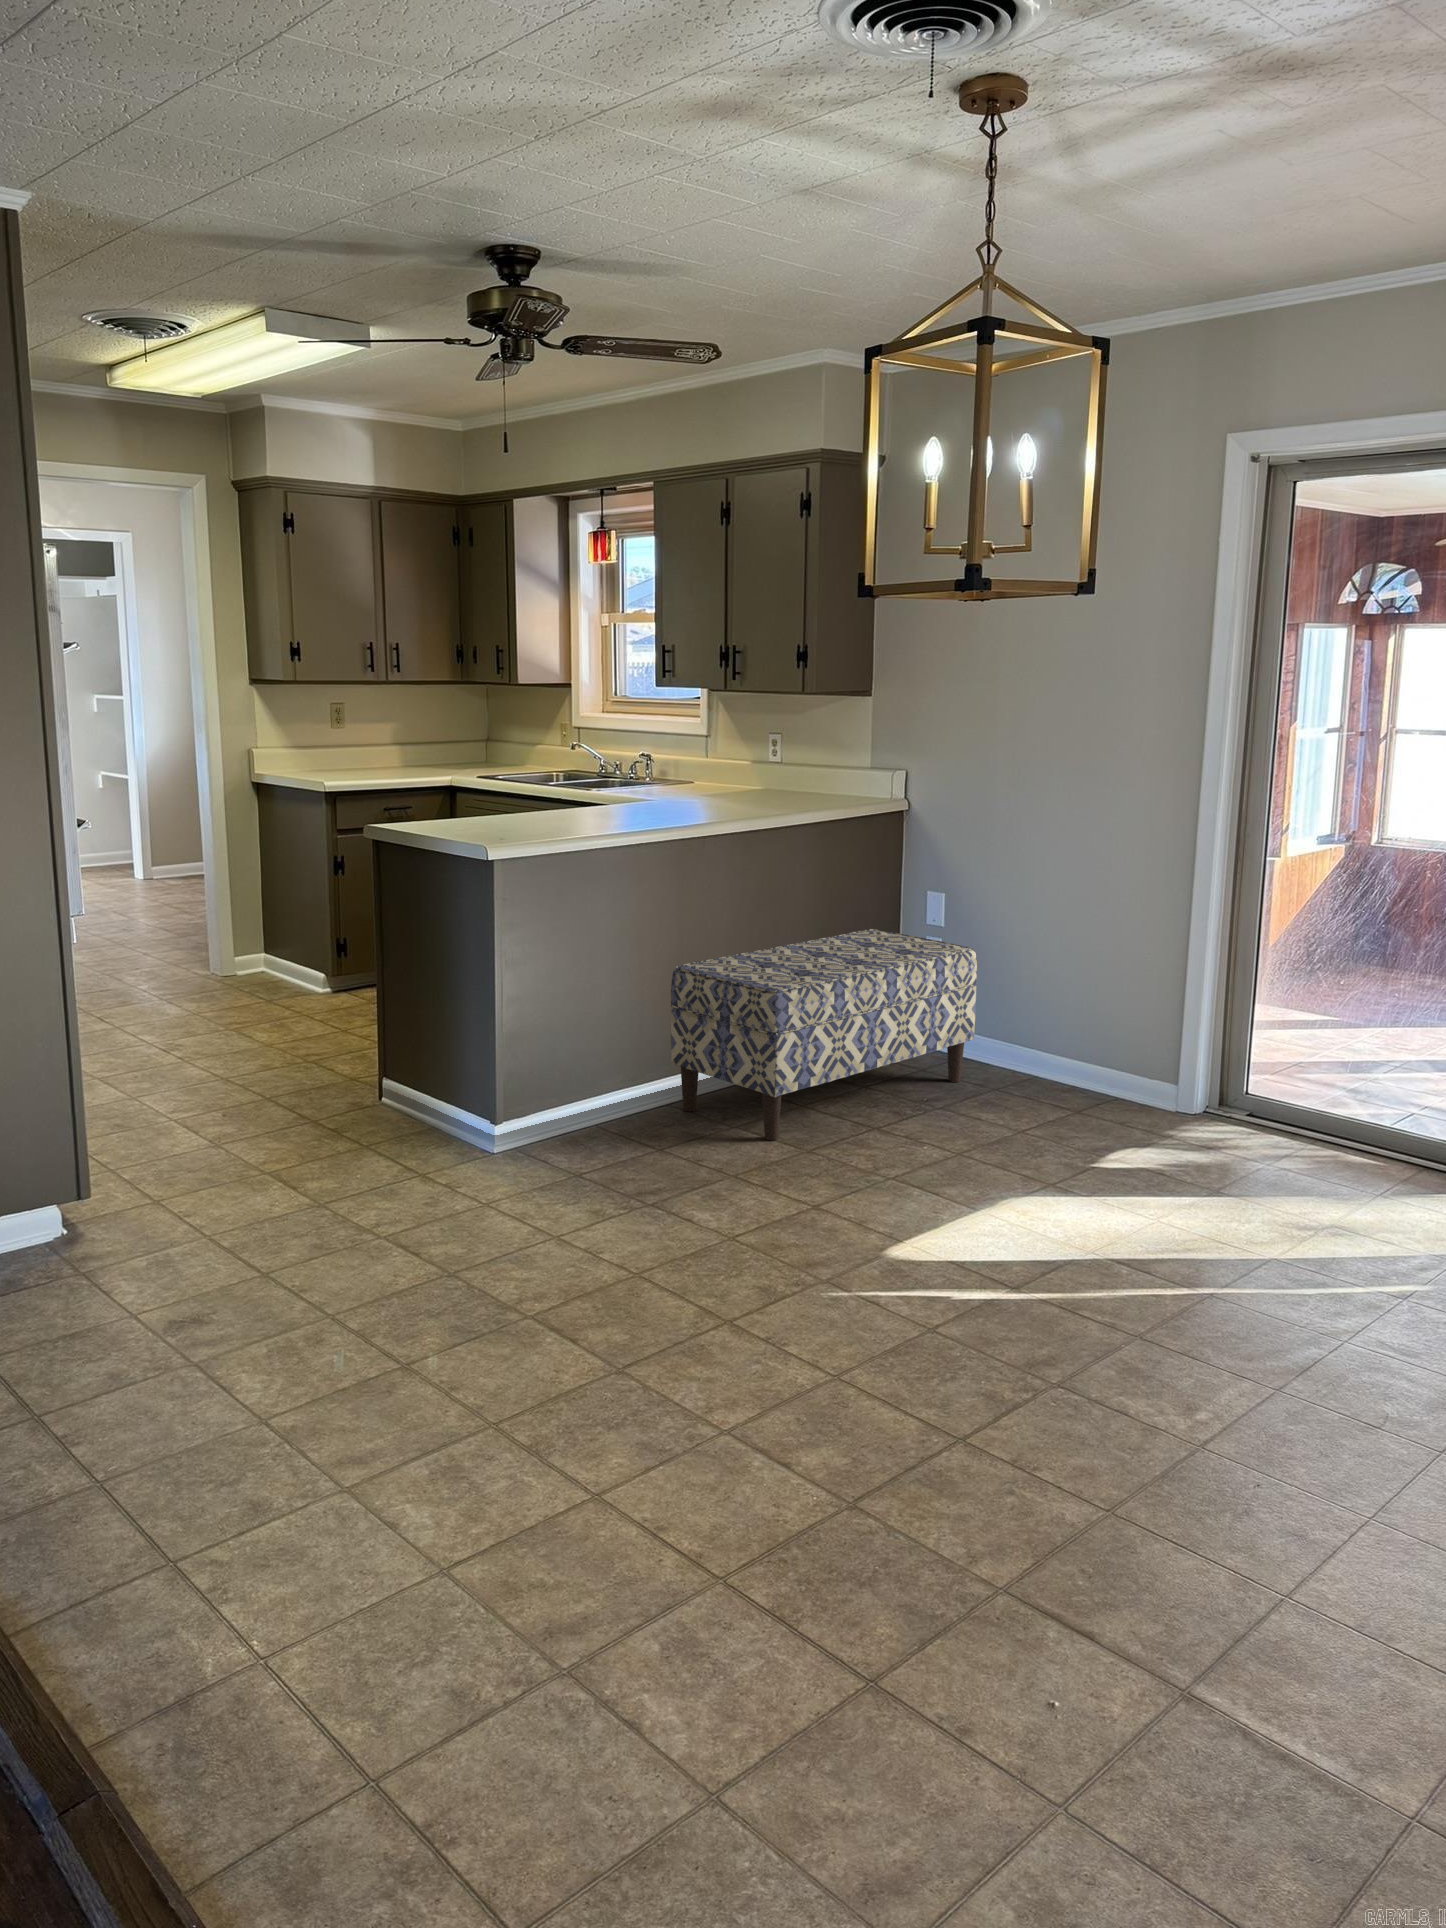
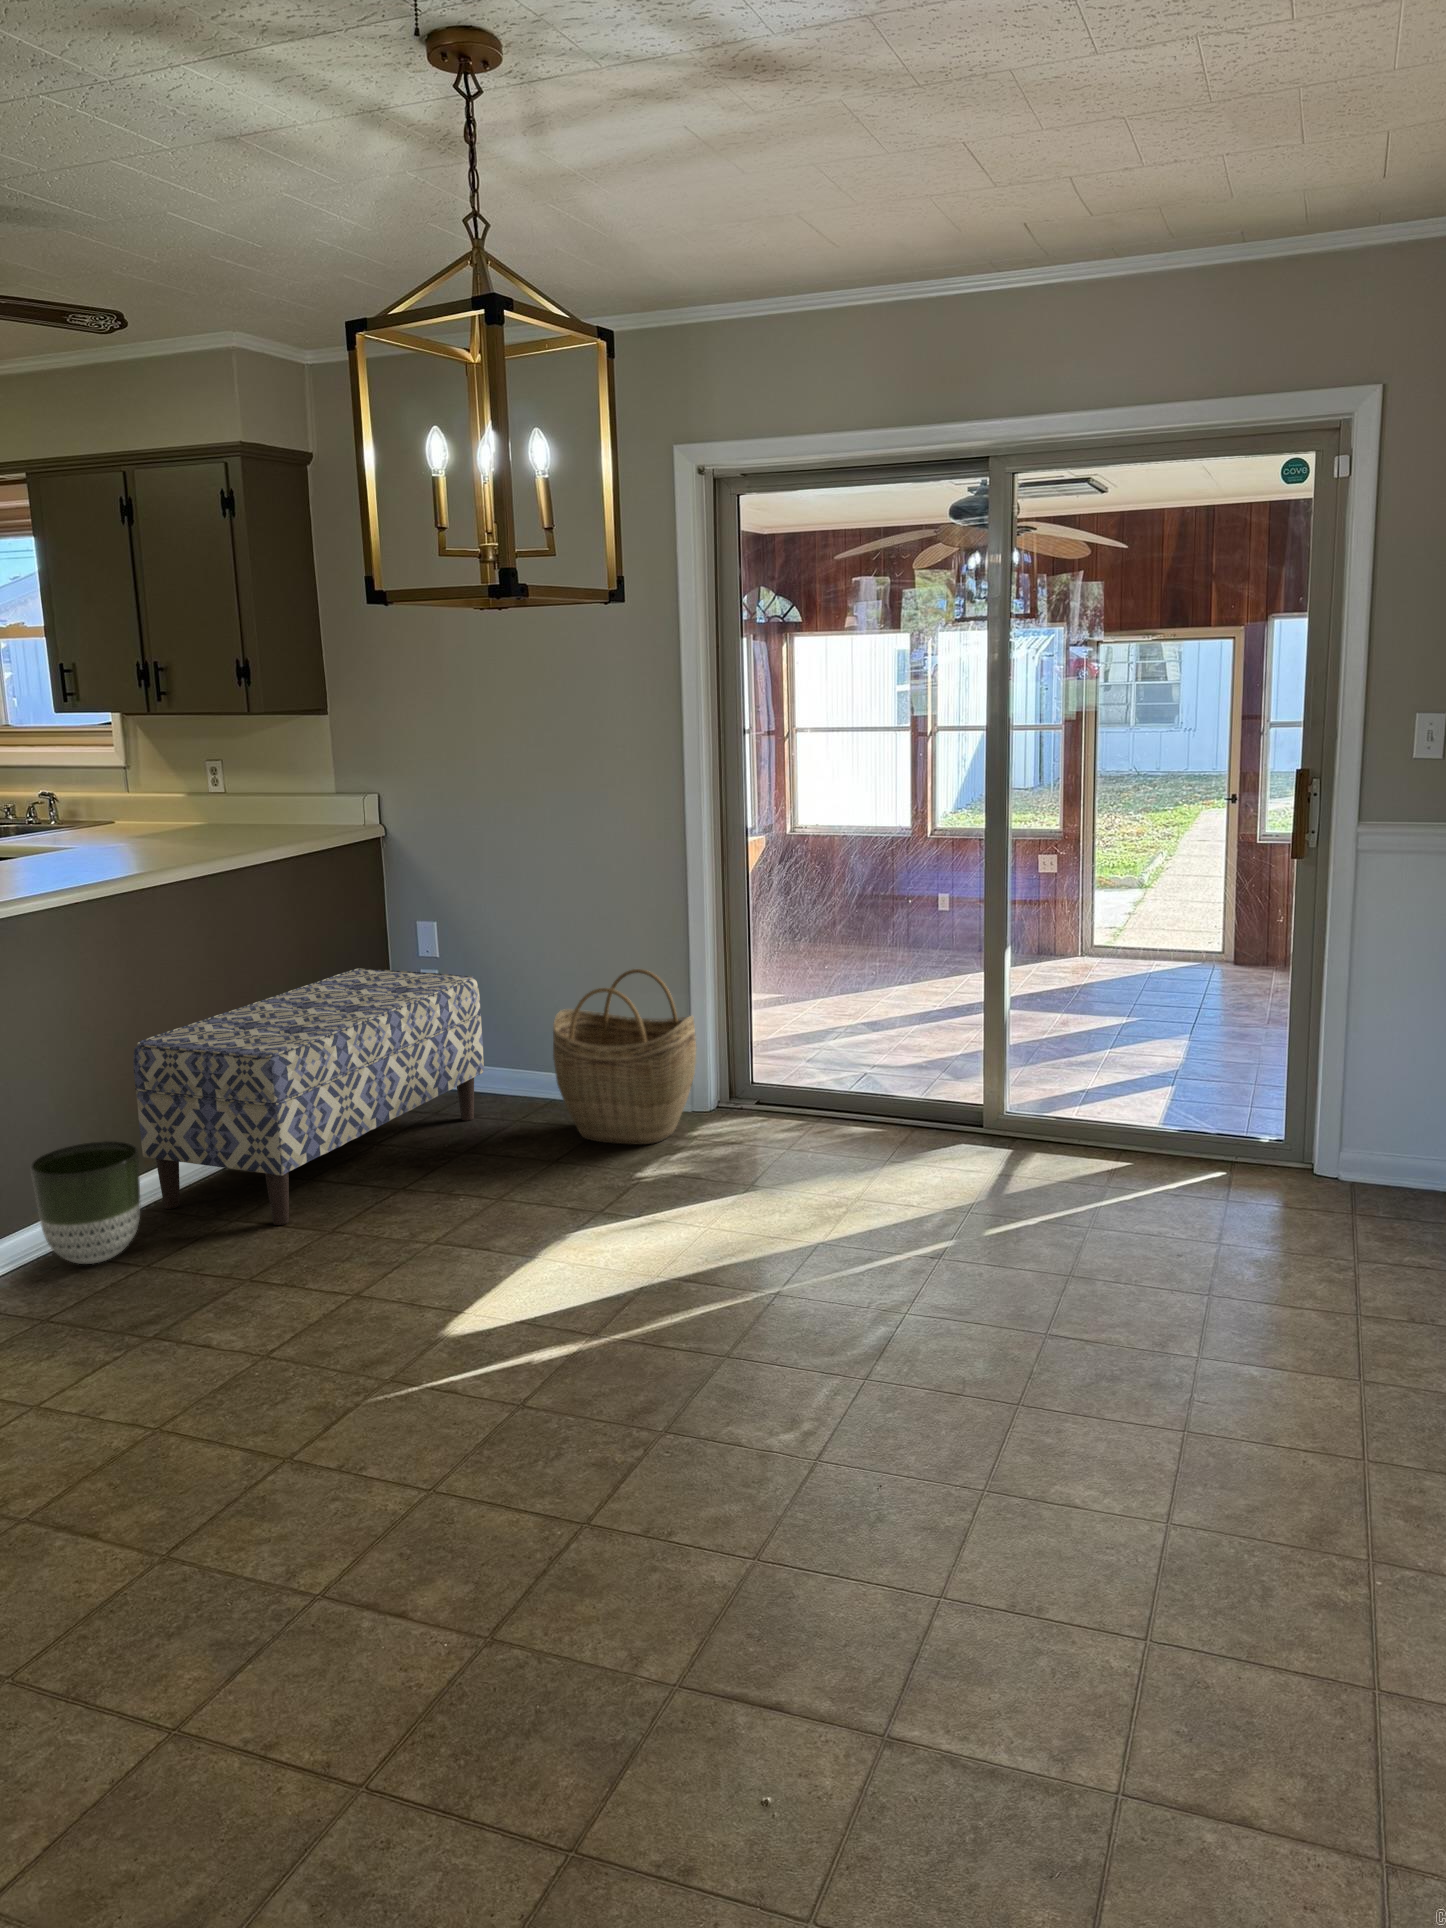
woven basket: none [1036,959,1183,1132] -> present [553,969,696,1144]
planter: none [583,1043,664,1142] -> present [31,1141,141,1264]

